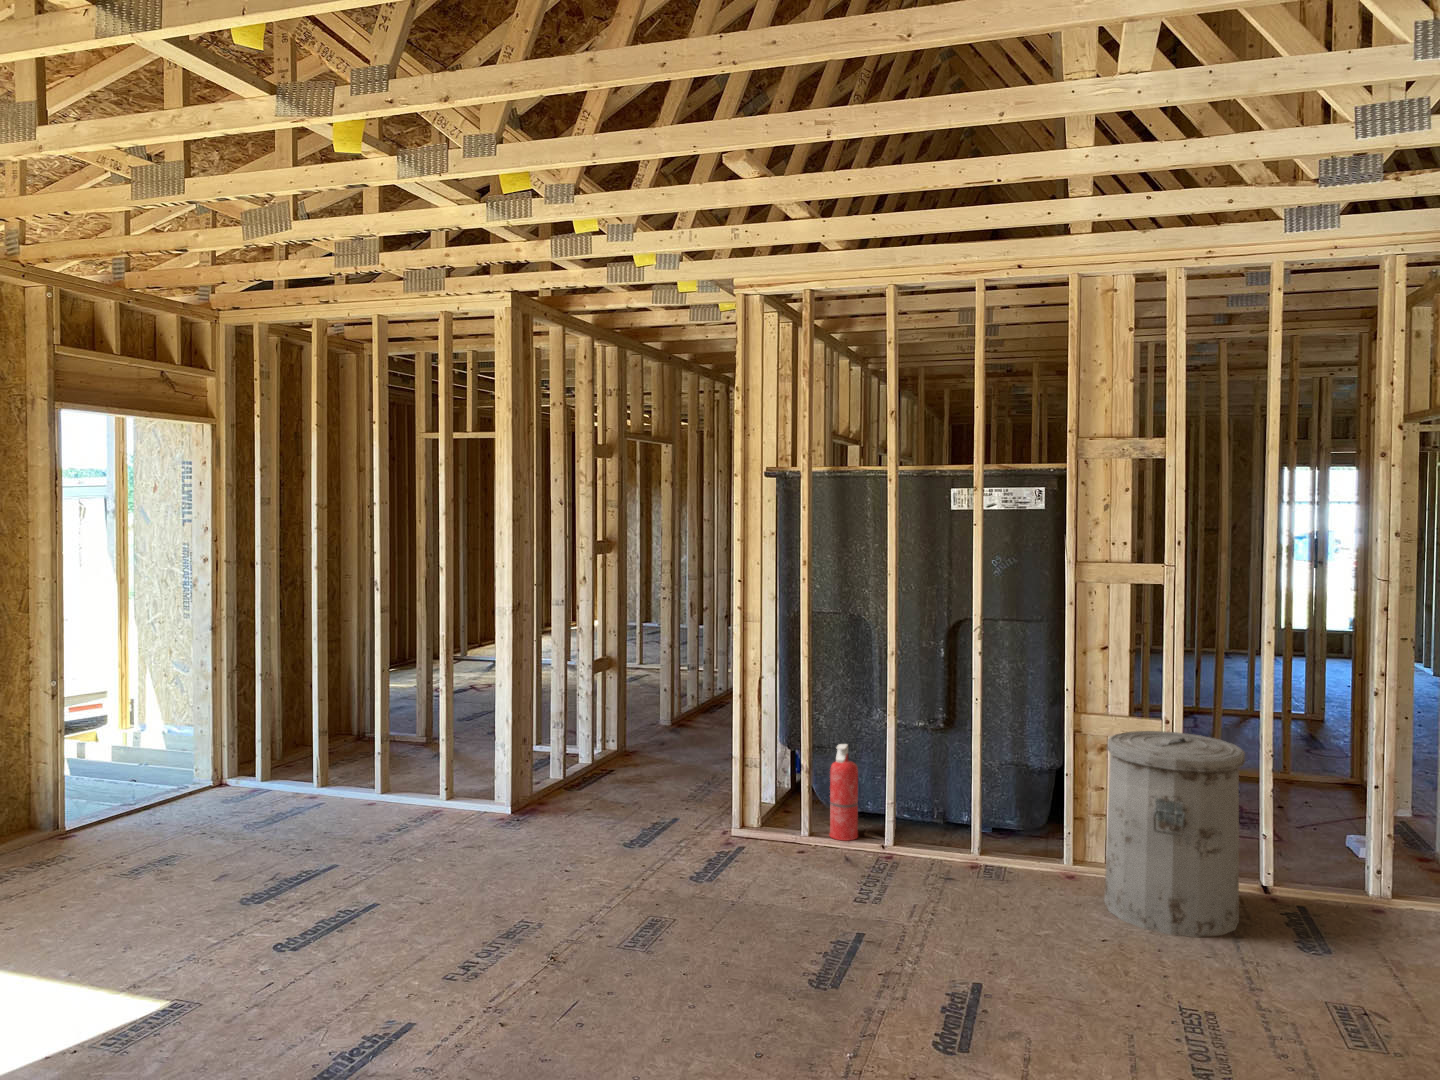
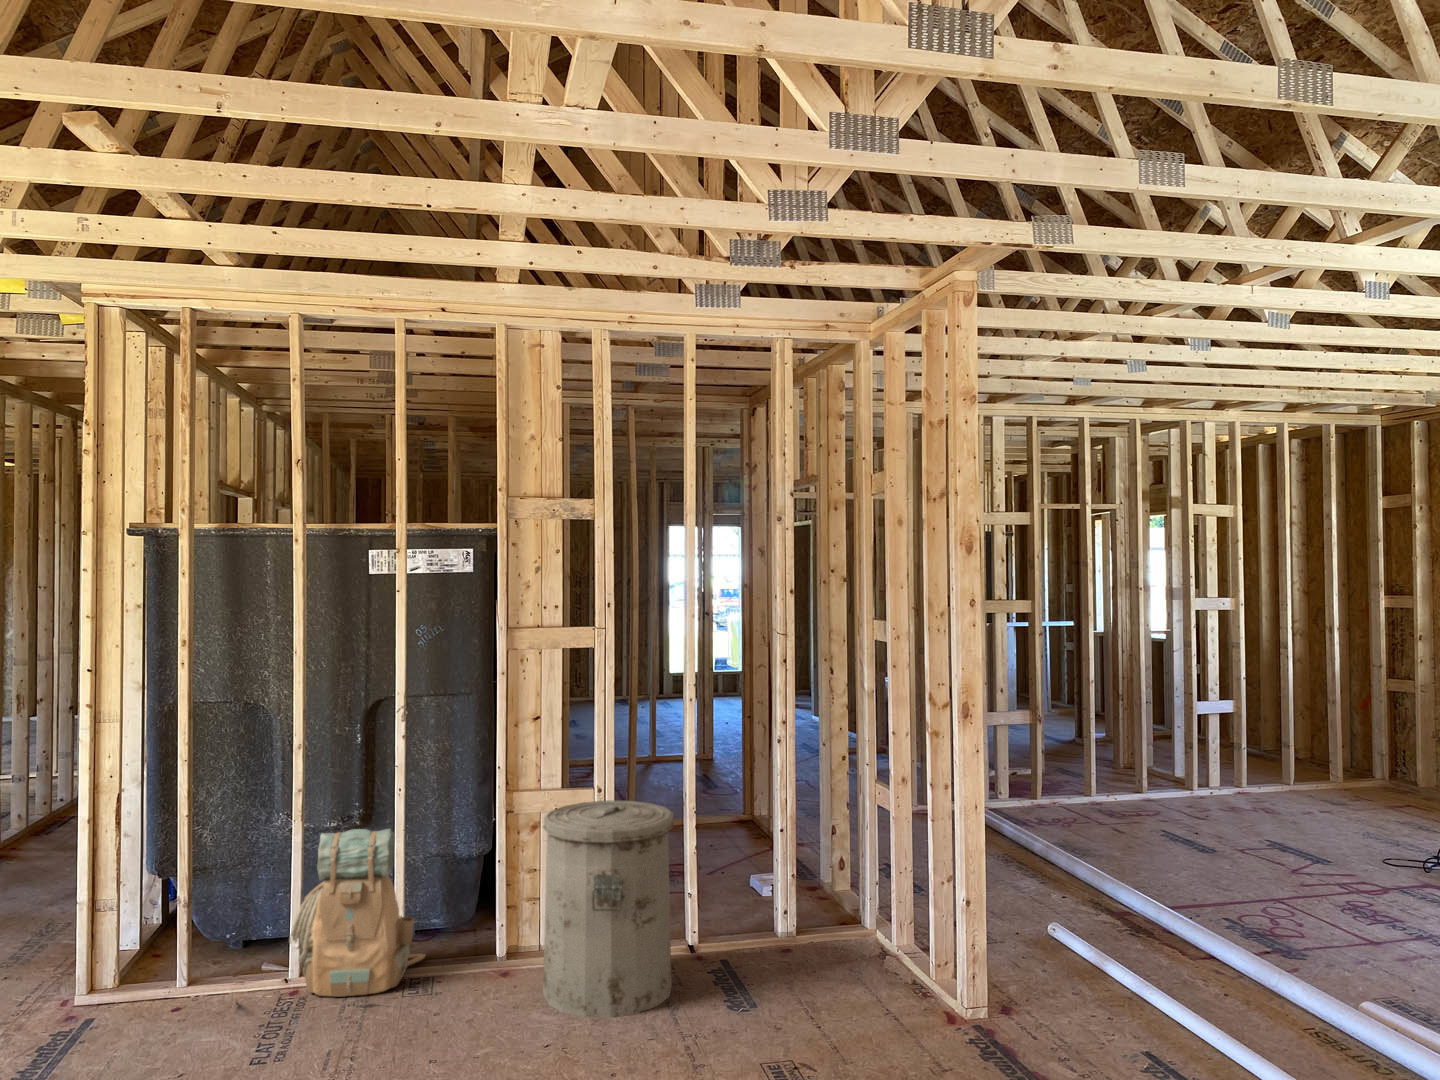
backpack: none [884,729,997,870] -> present [289,829,425,997]
fire extinguisher: present [829,744,858,841] -> none [216,862,255,984]

